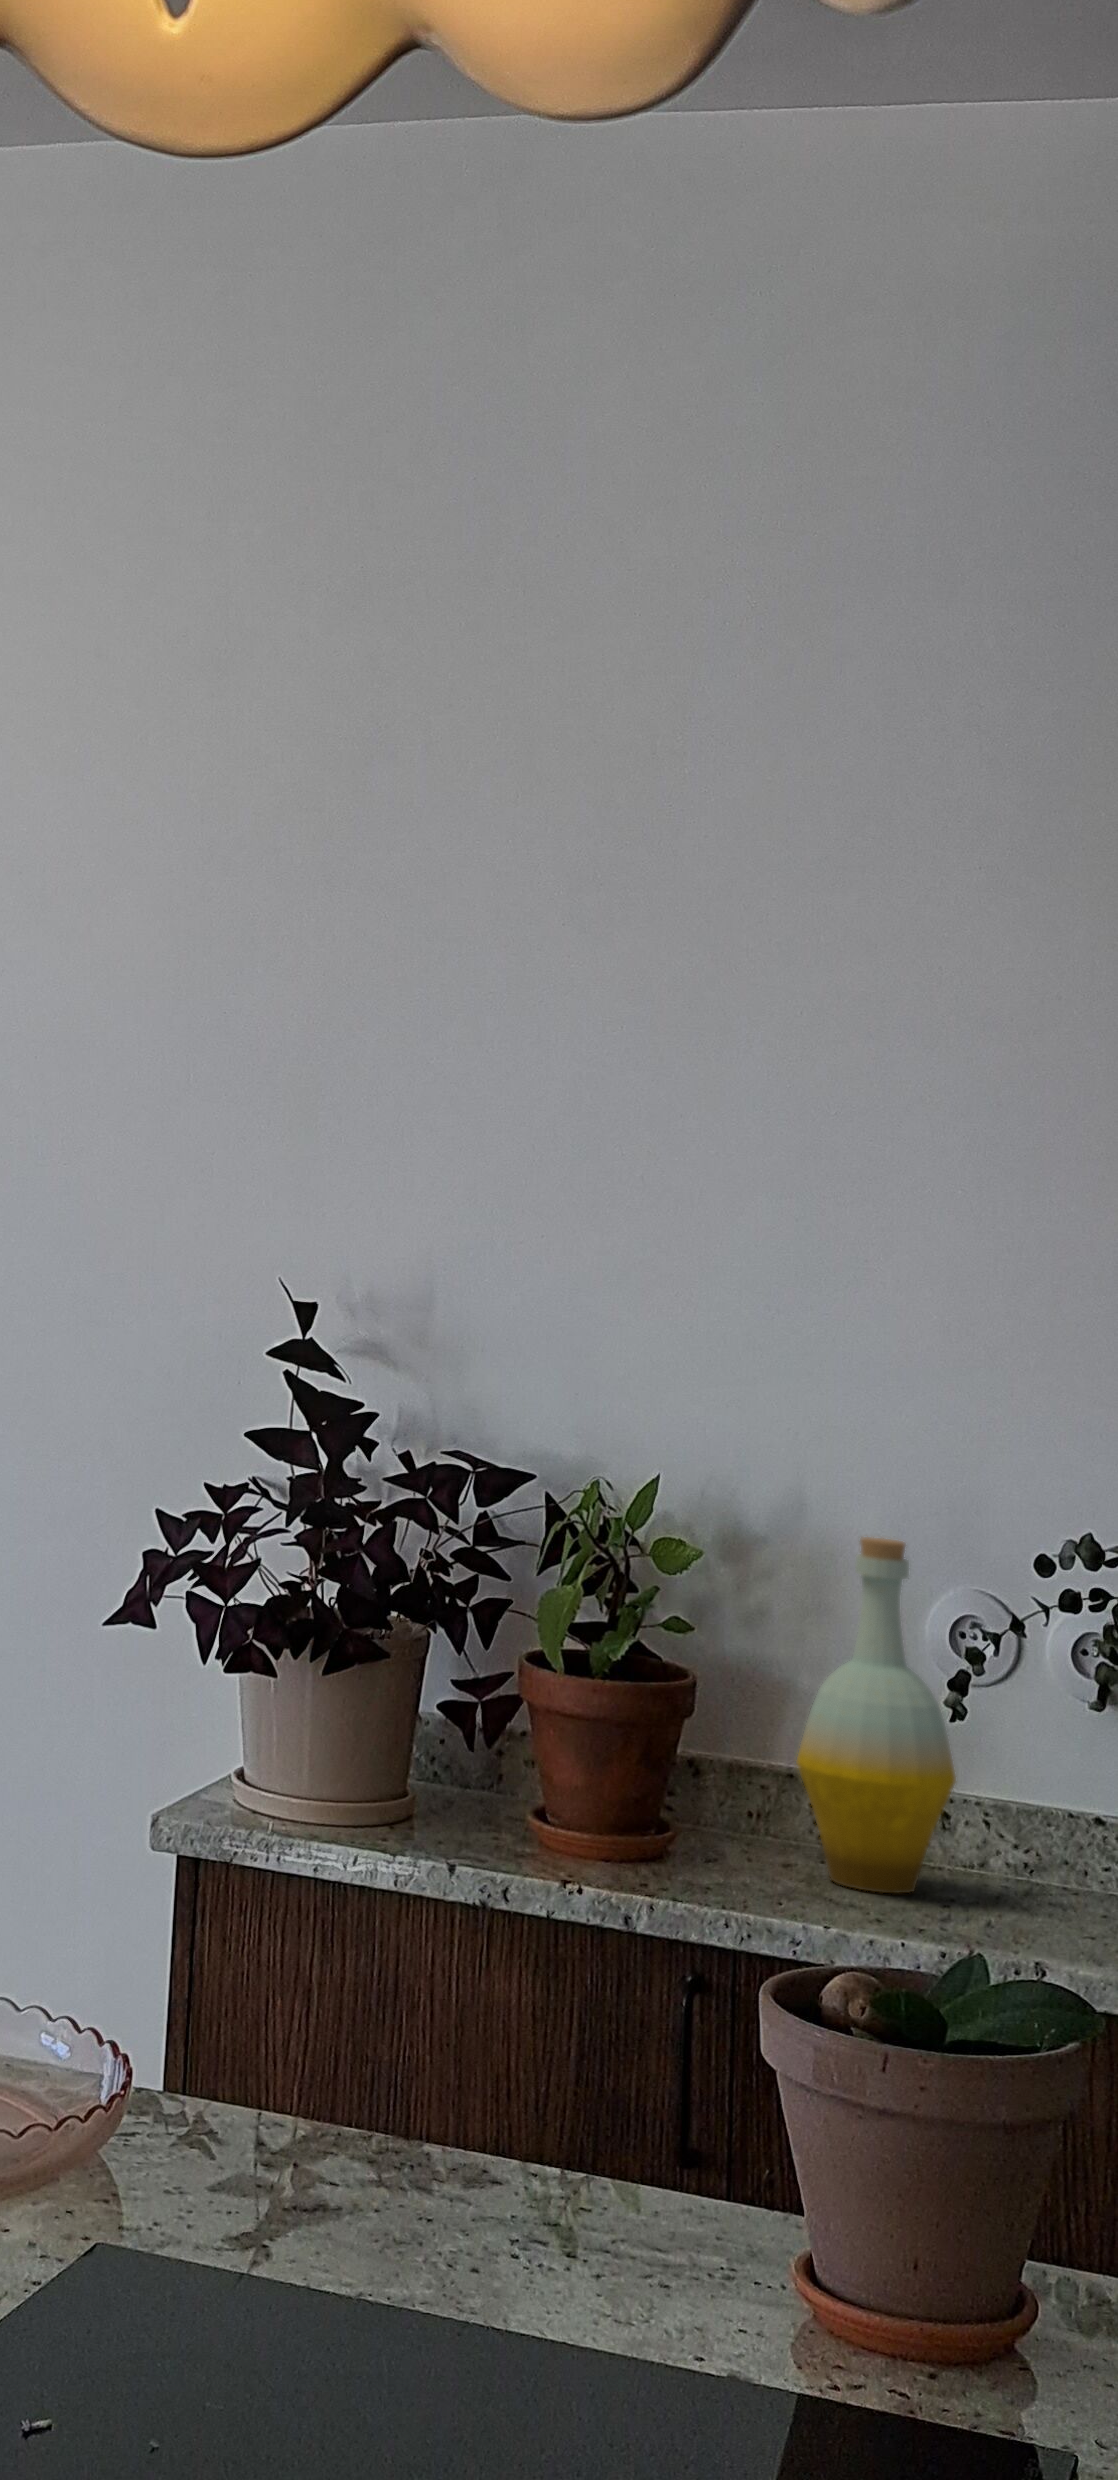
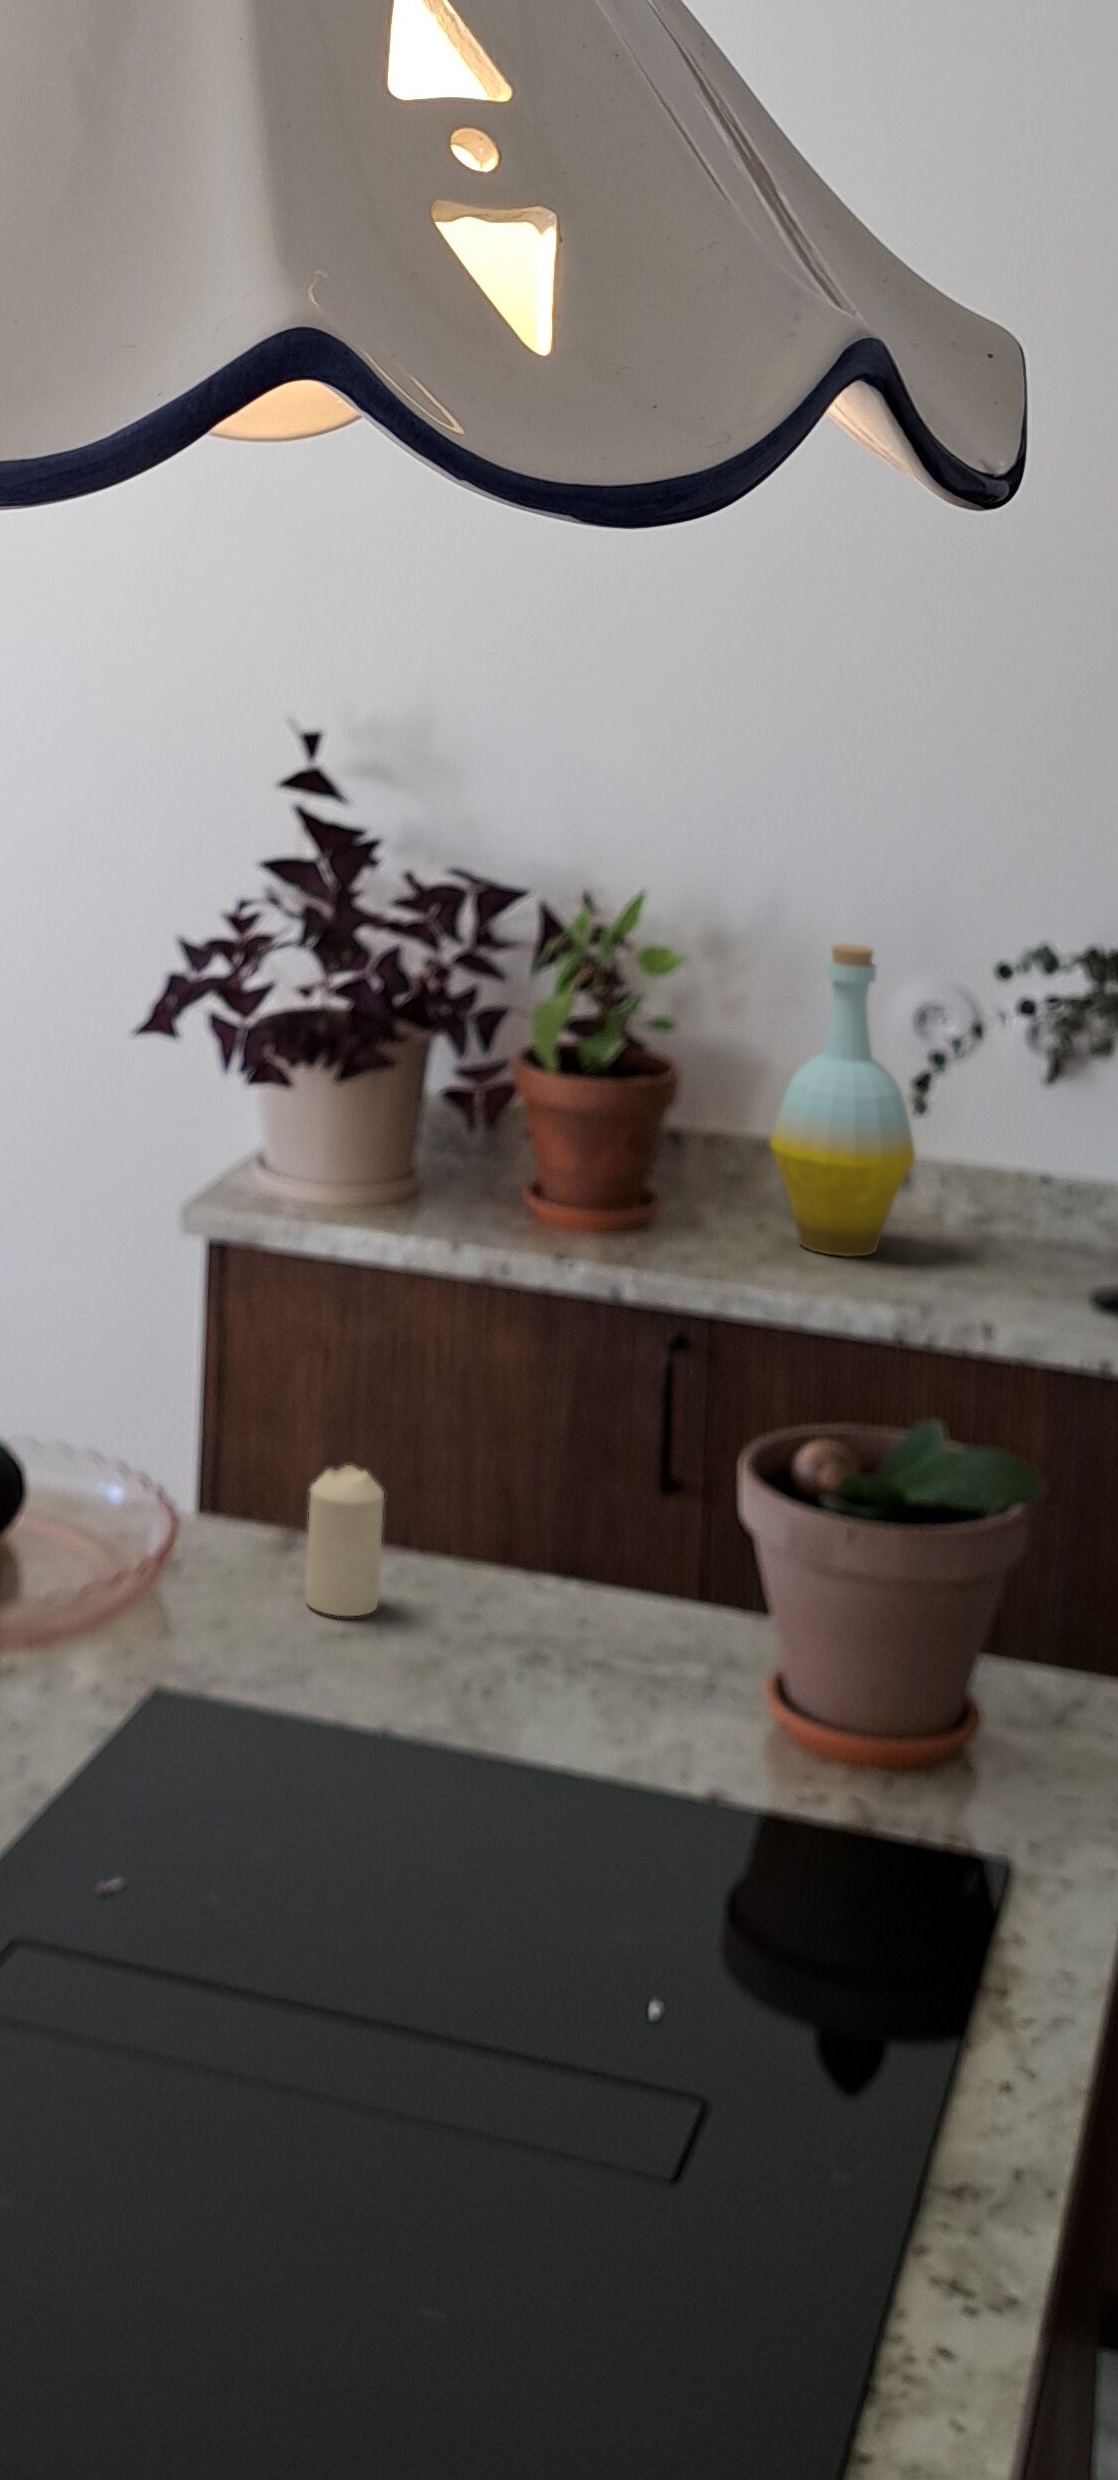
candle: none [274,2018,363,2194] -> present [306,1465,384,1616]

